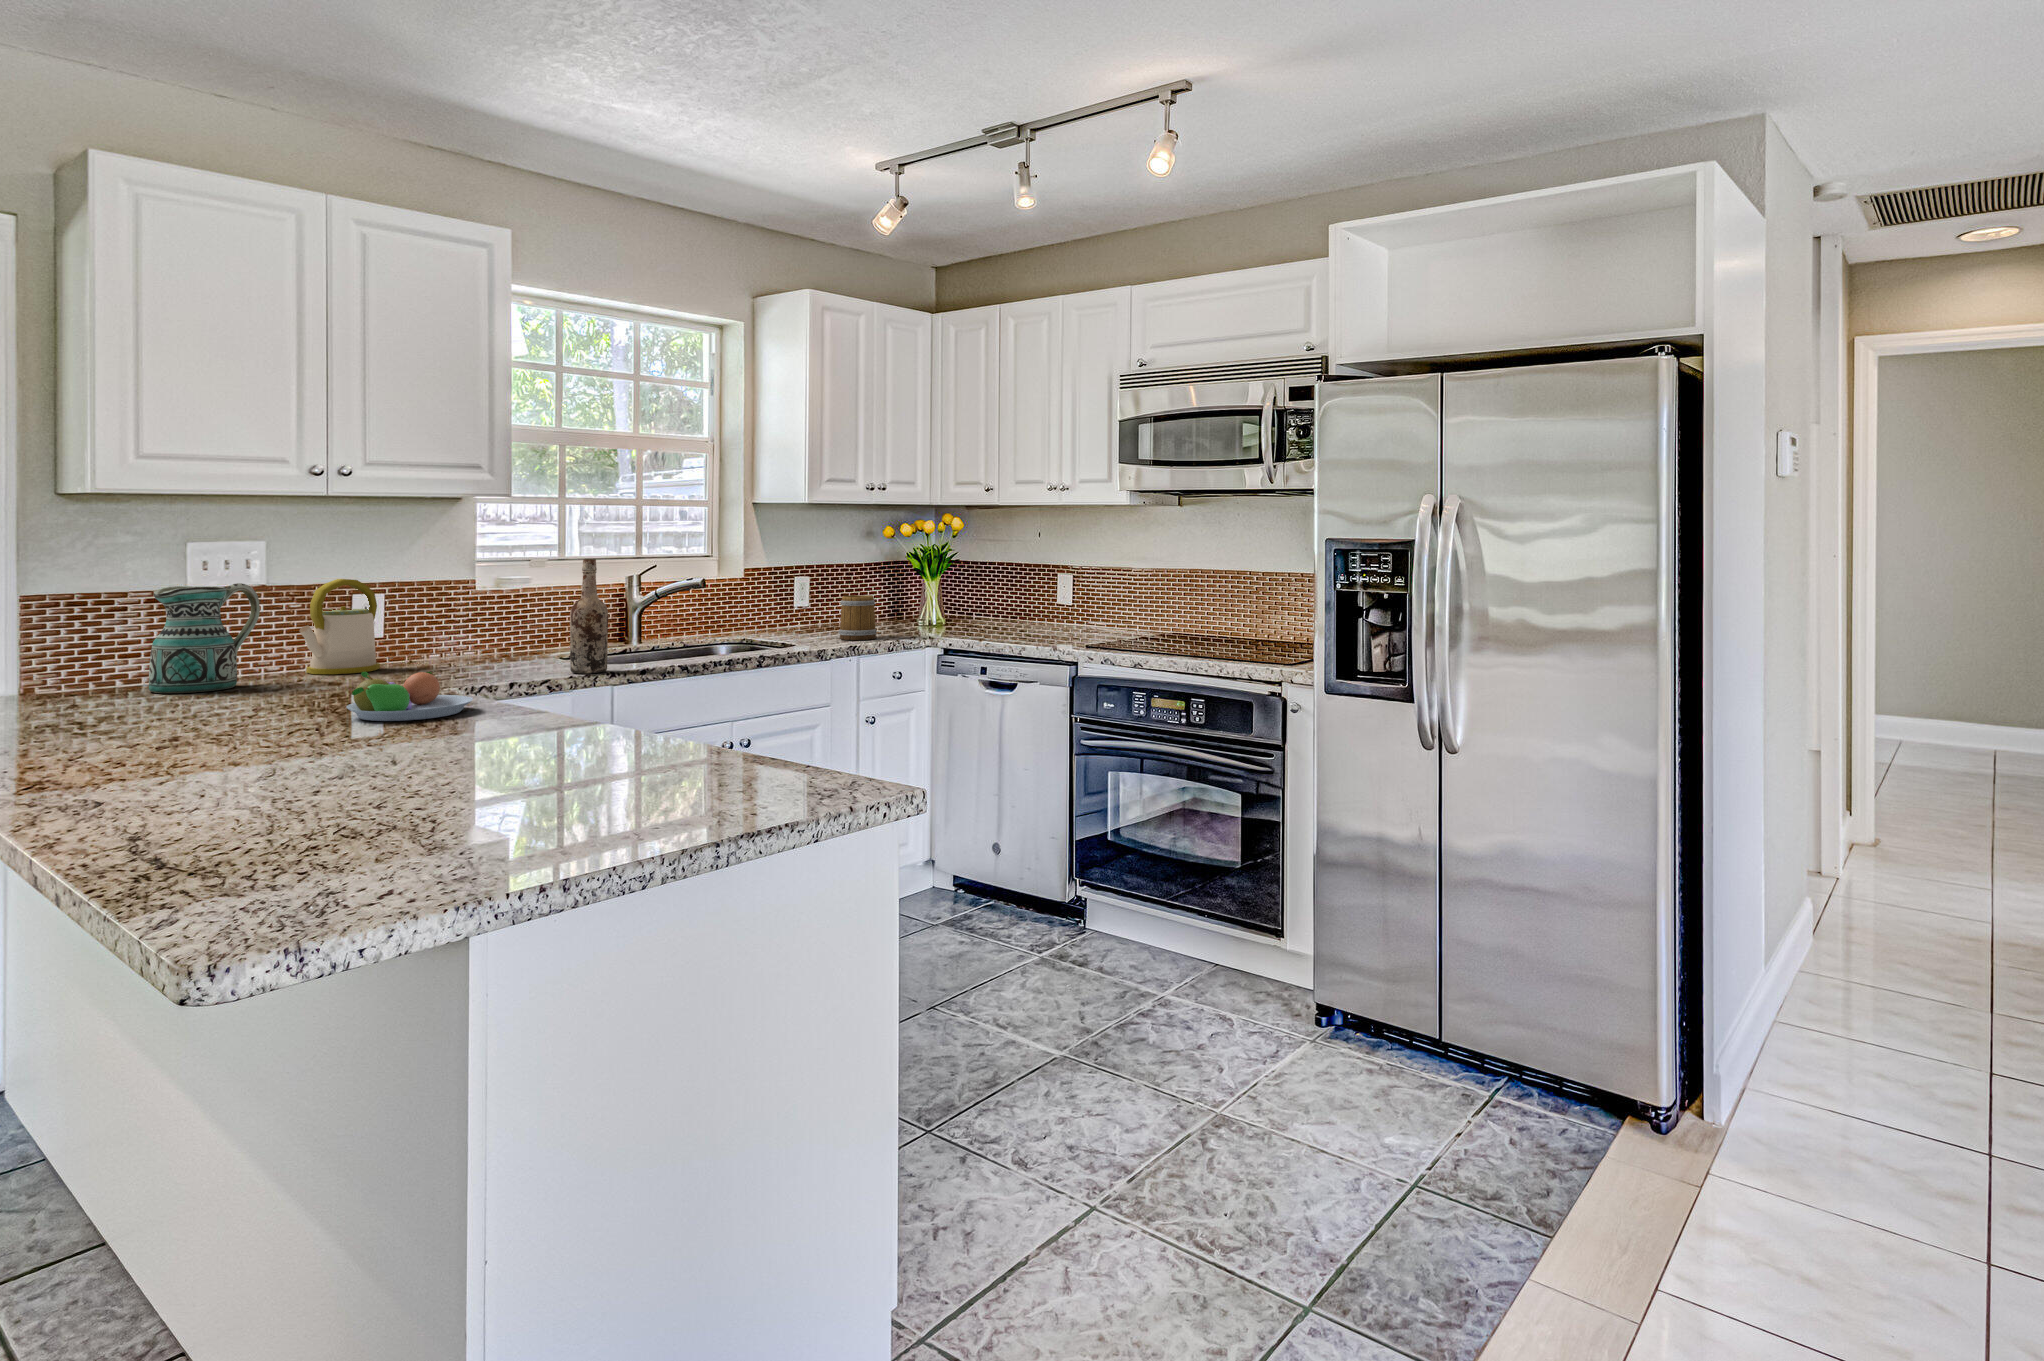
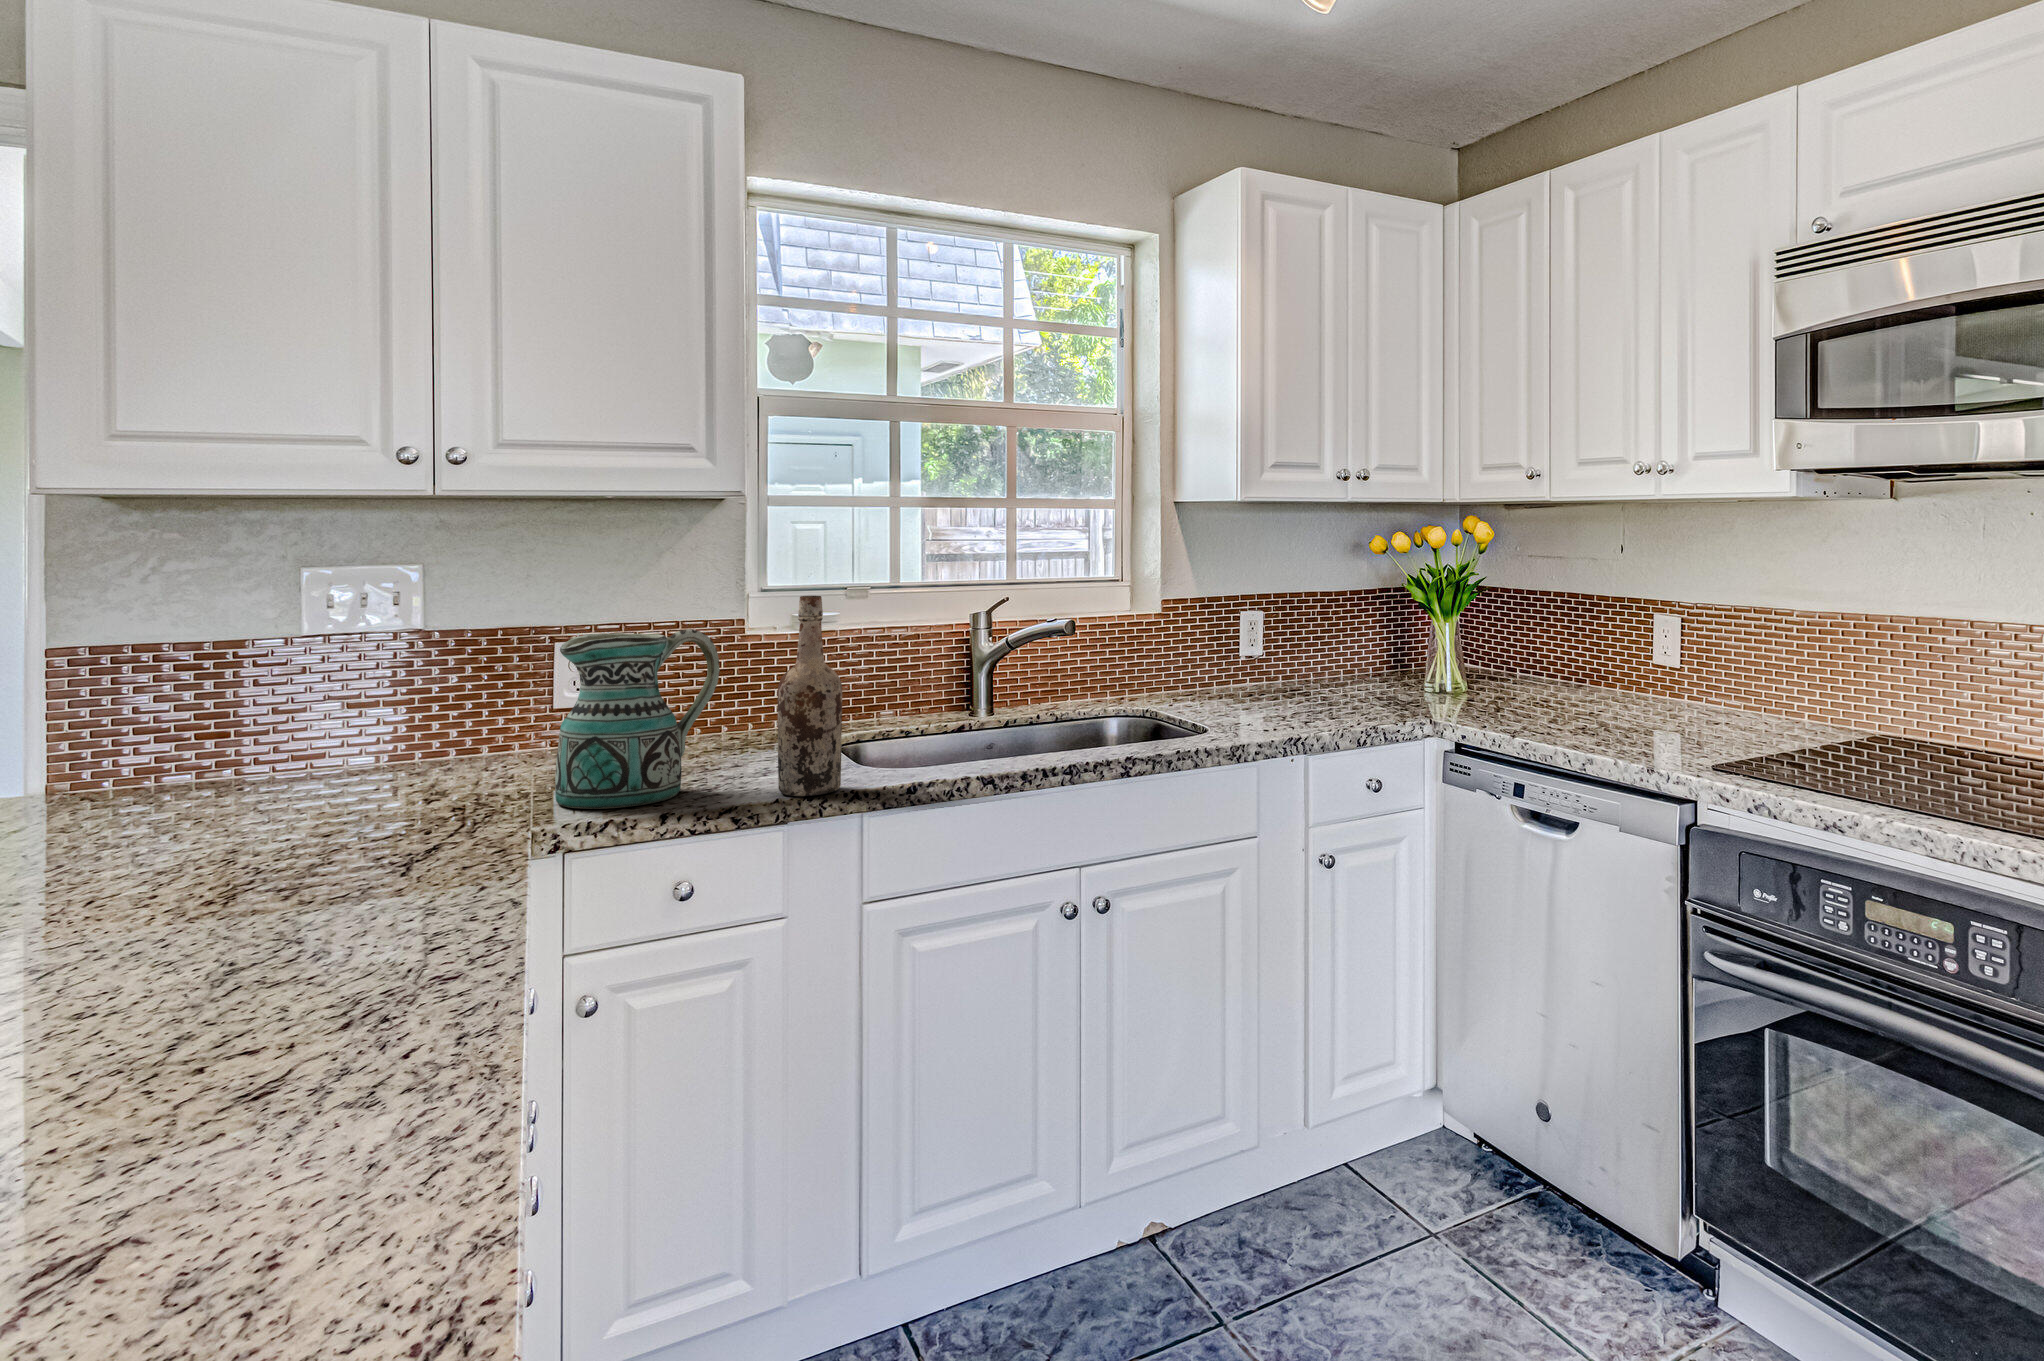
kettle: present [299,579,380,674] -> none [425,620,559,771]
ceramic pitcher: present [149,583,260,693] -> present [555,629,720,809]
mug: present [839,595,877,640] -> none [1287,647,1346,722]
fruit bowl: present [346,672,473,721] -> none [74,833,402,964]

